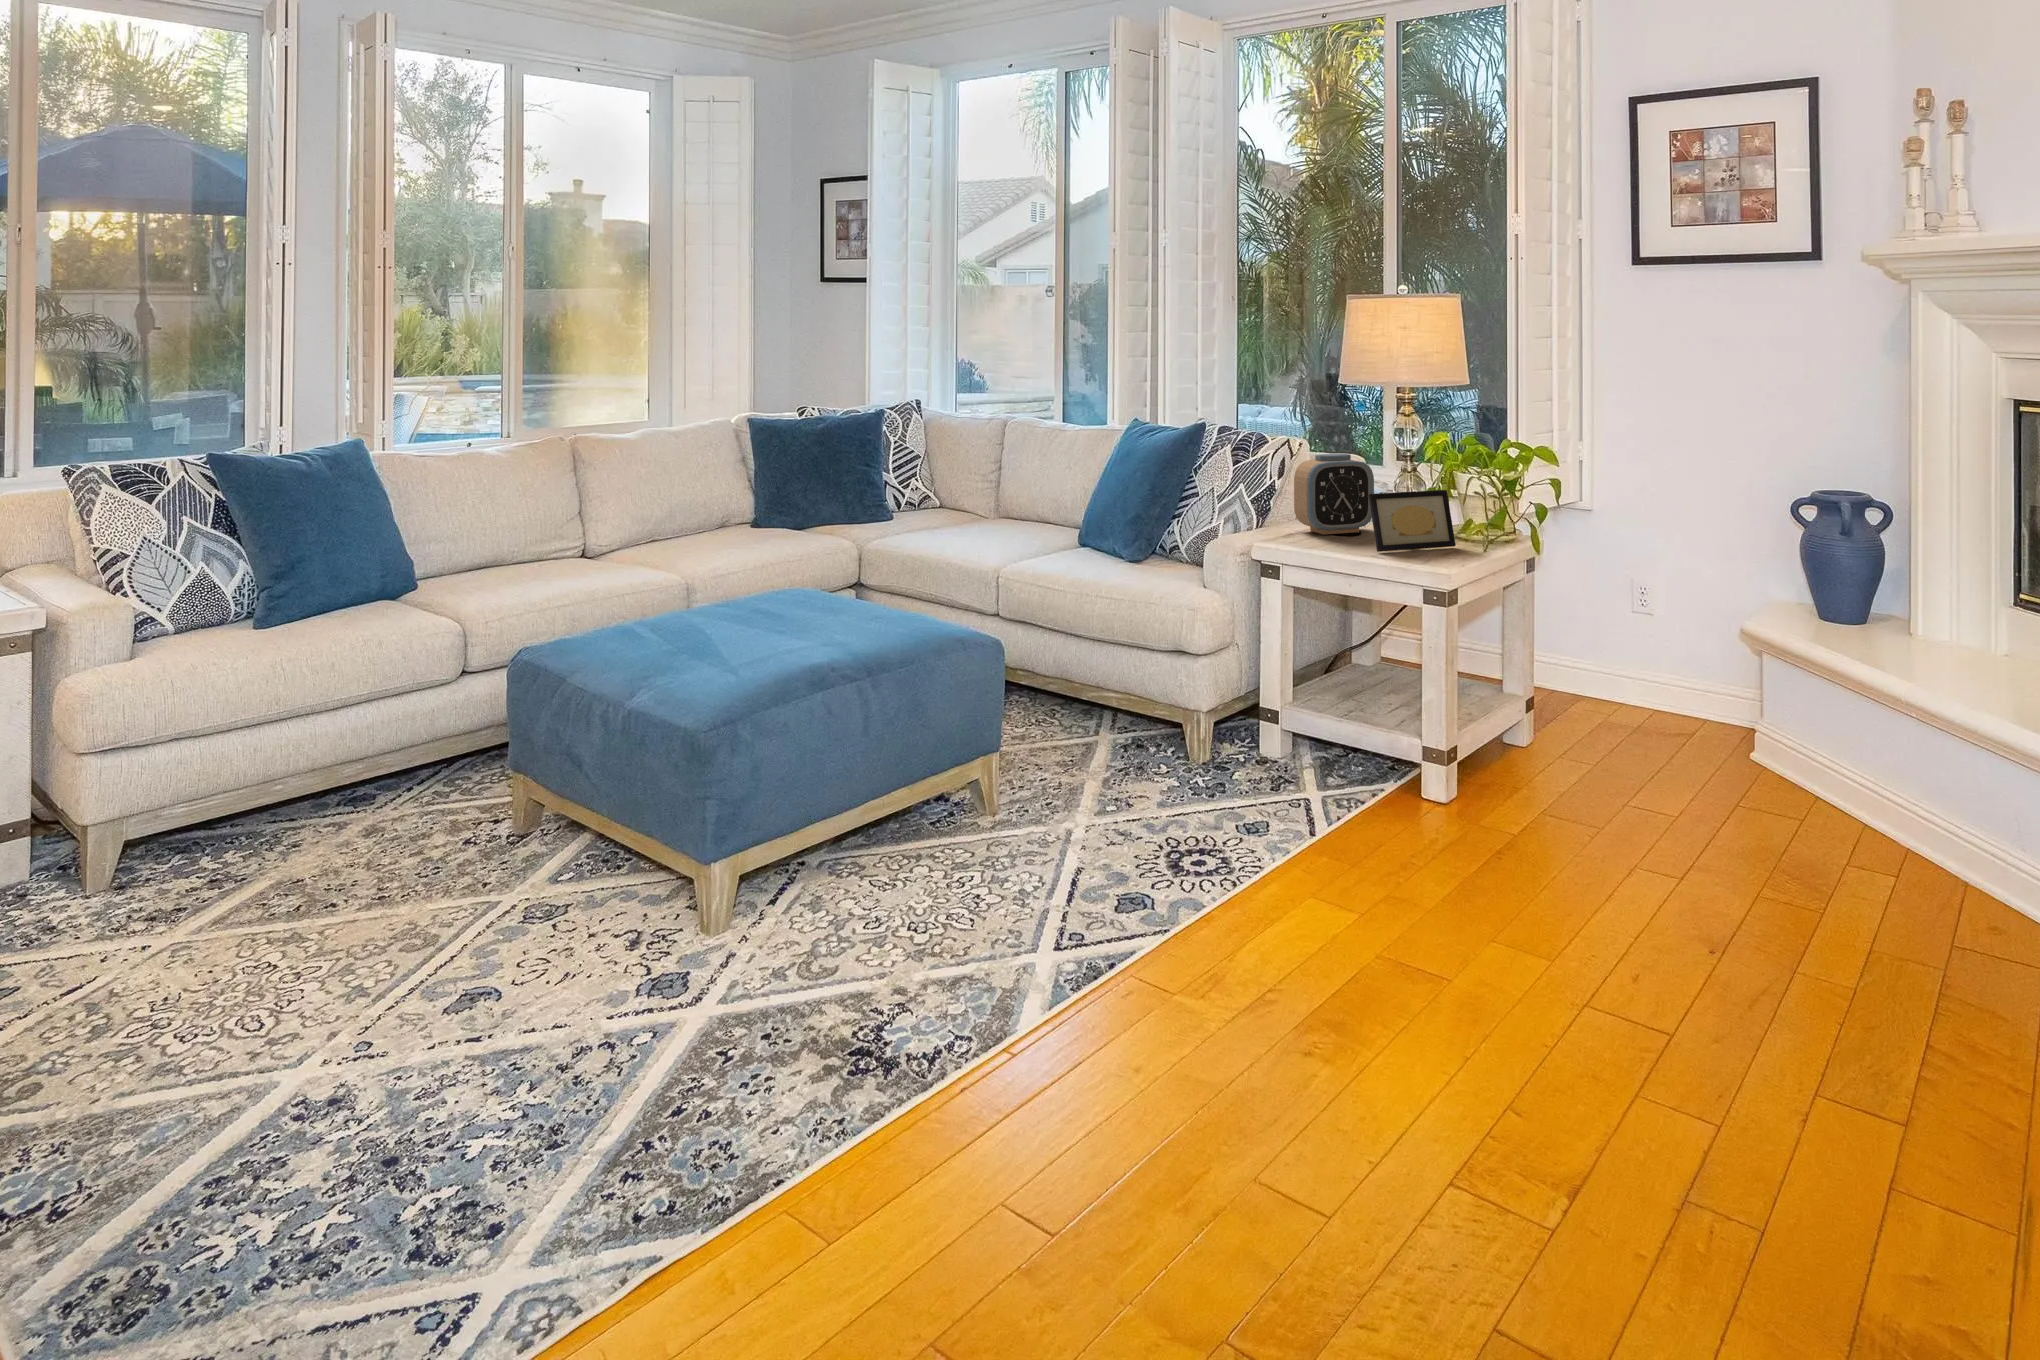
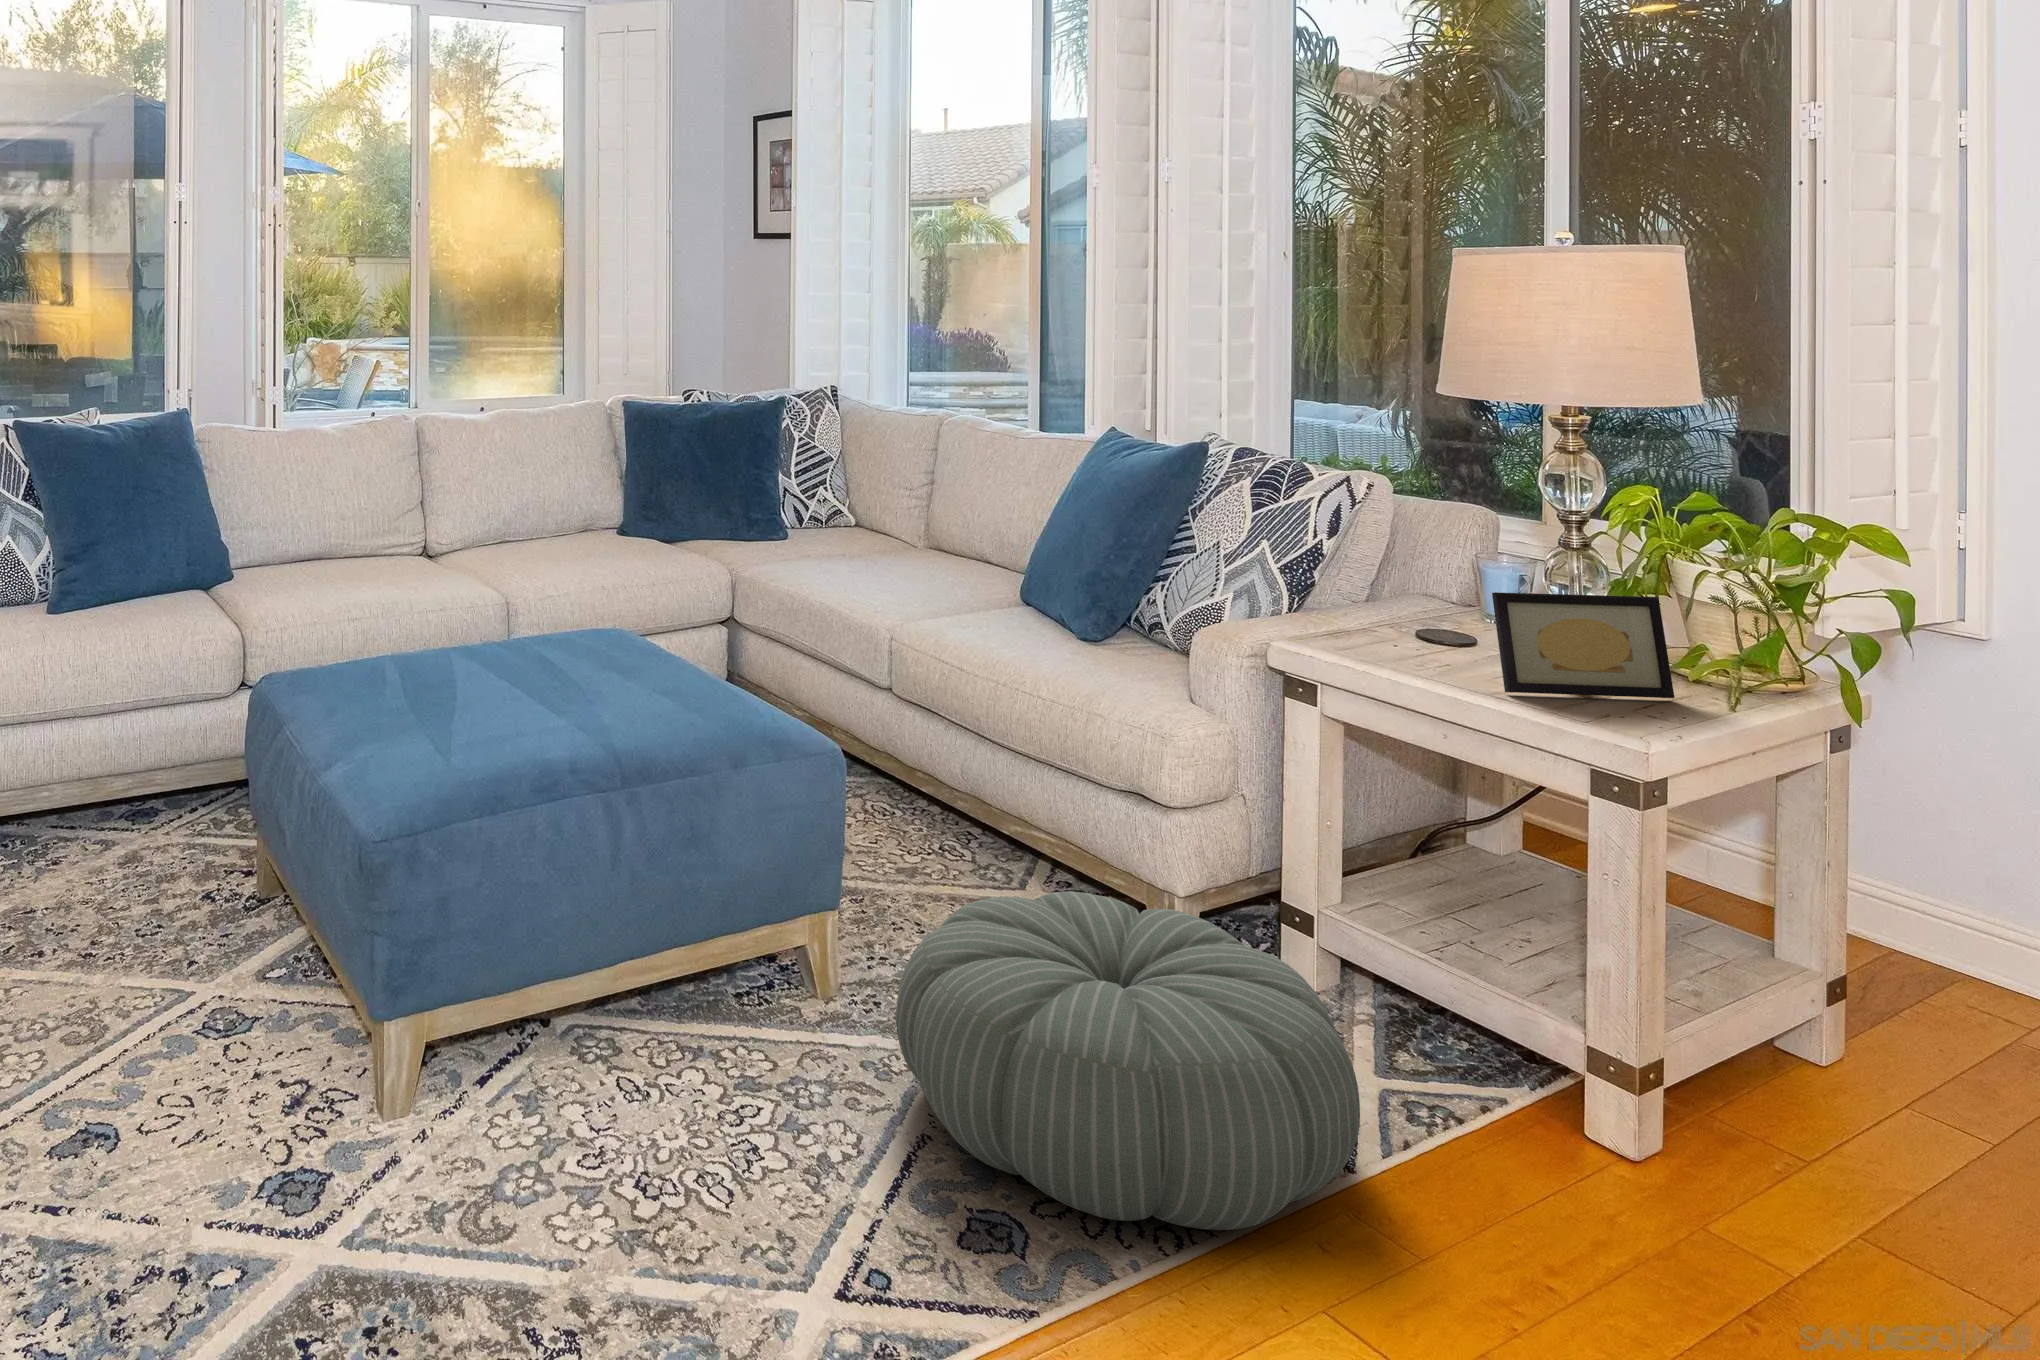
alarm clock: present [1294,454,1374,534] -> none [1355,513,1510,645]
pouf: none [1054,709,1321,880] -> present [896,891,1360,1230]

